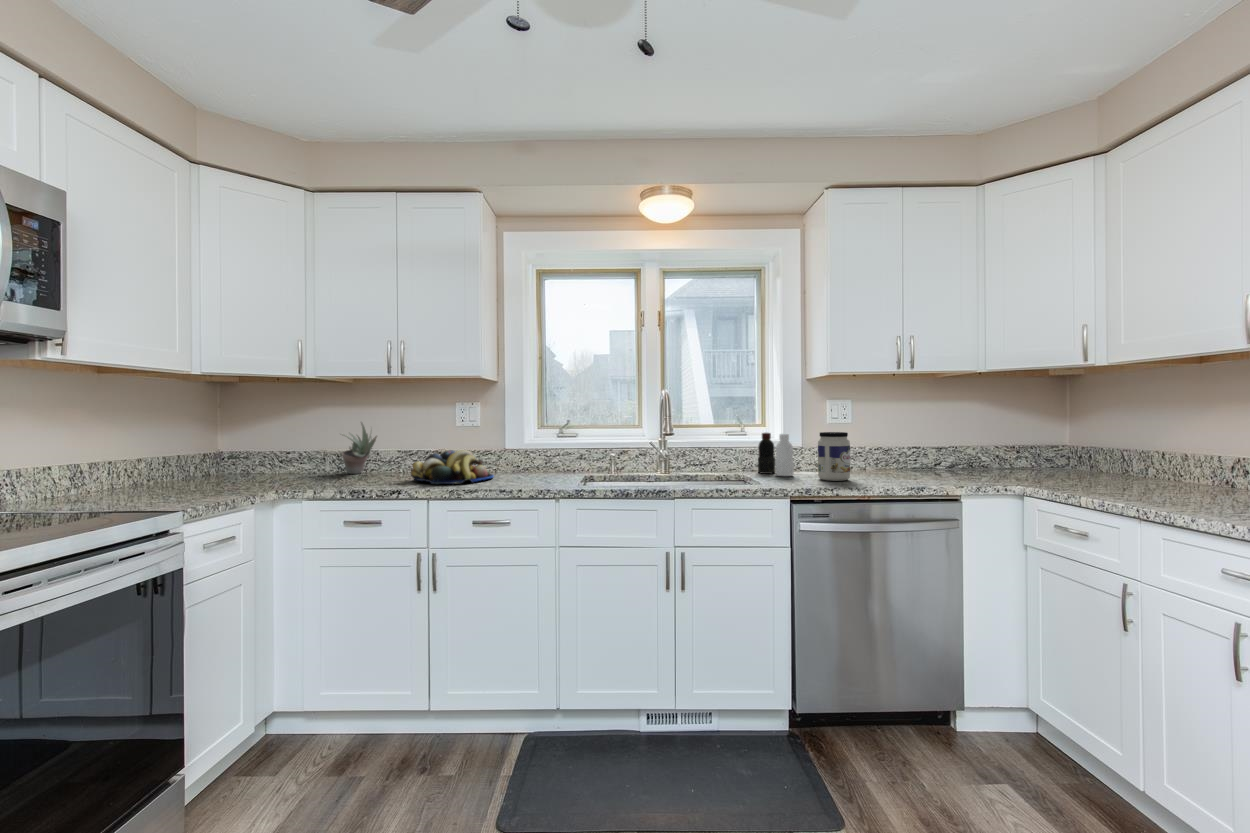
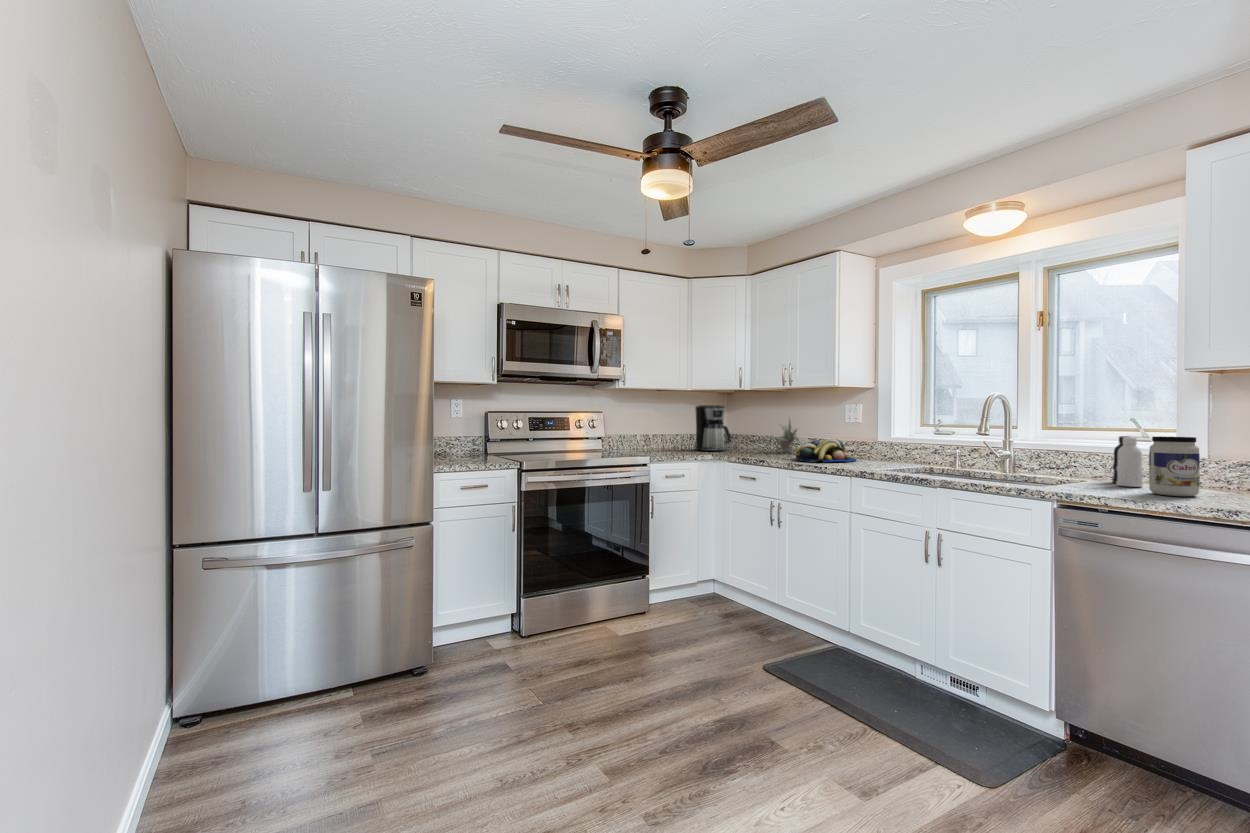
coffee maker: none [164,405,245,484] -> present [695,405,730,451]

